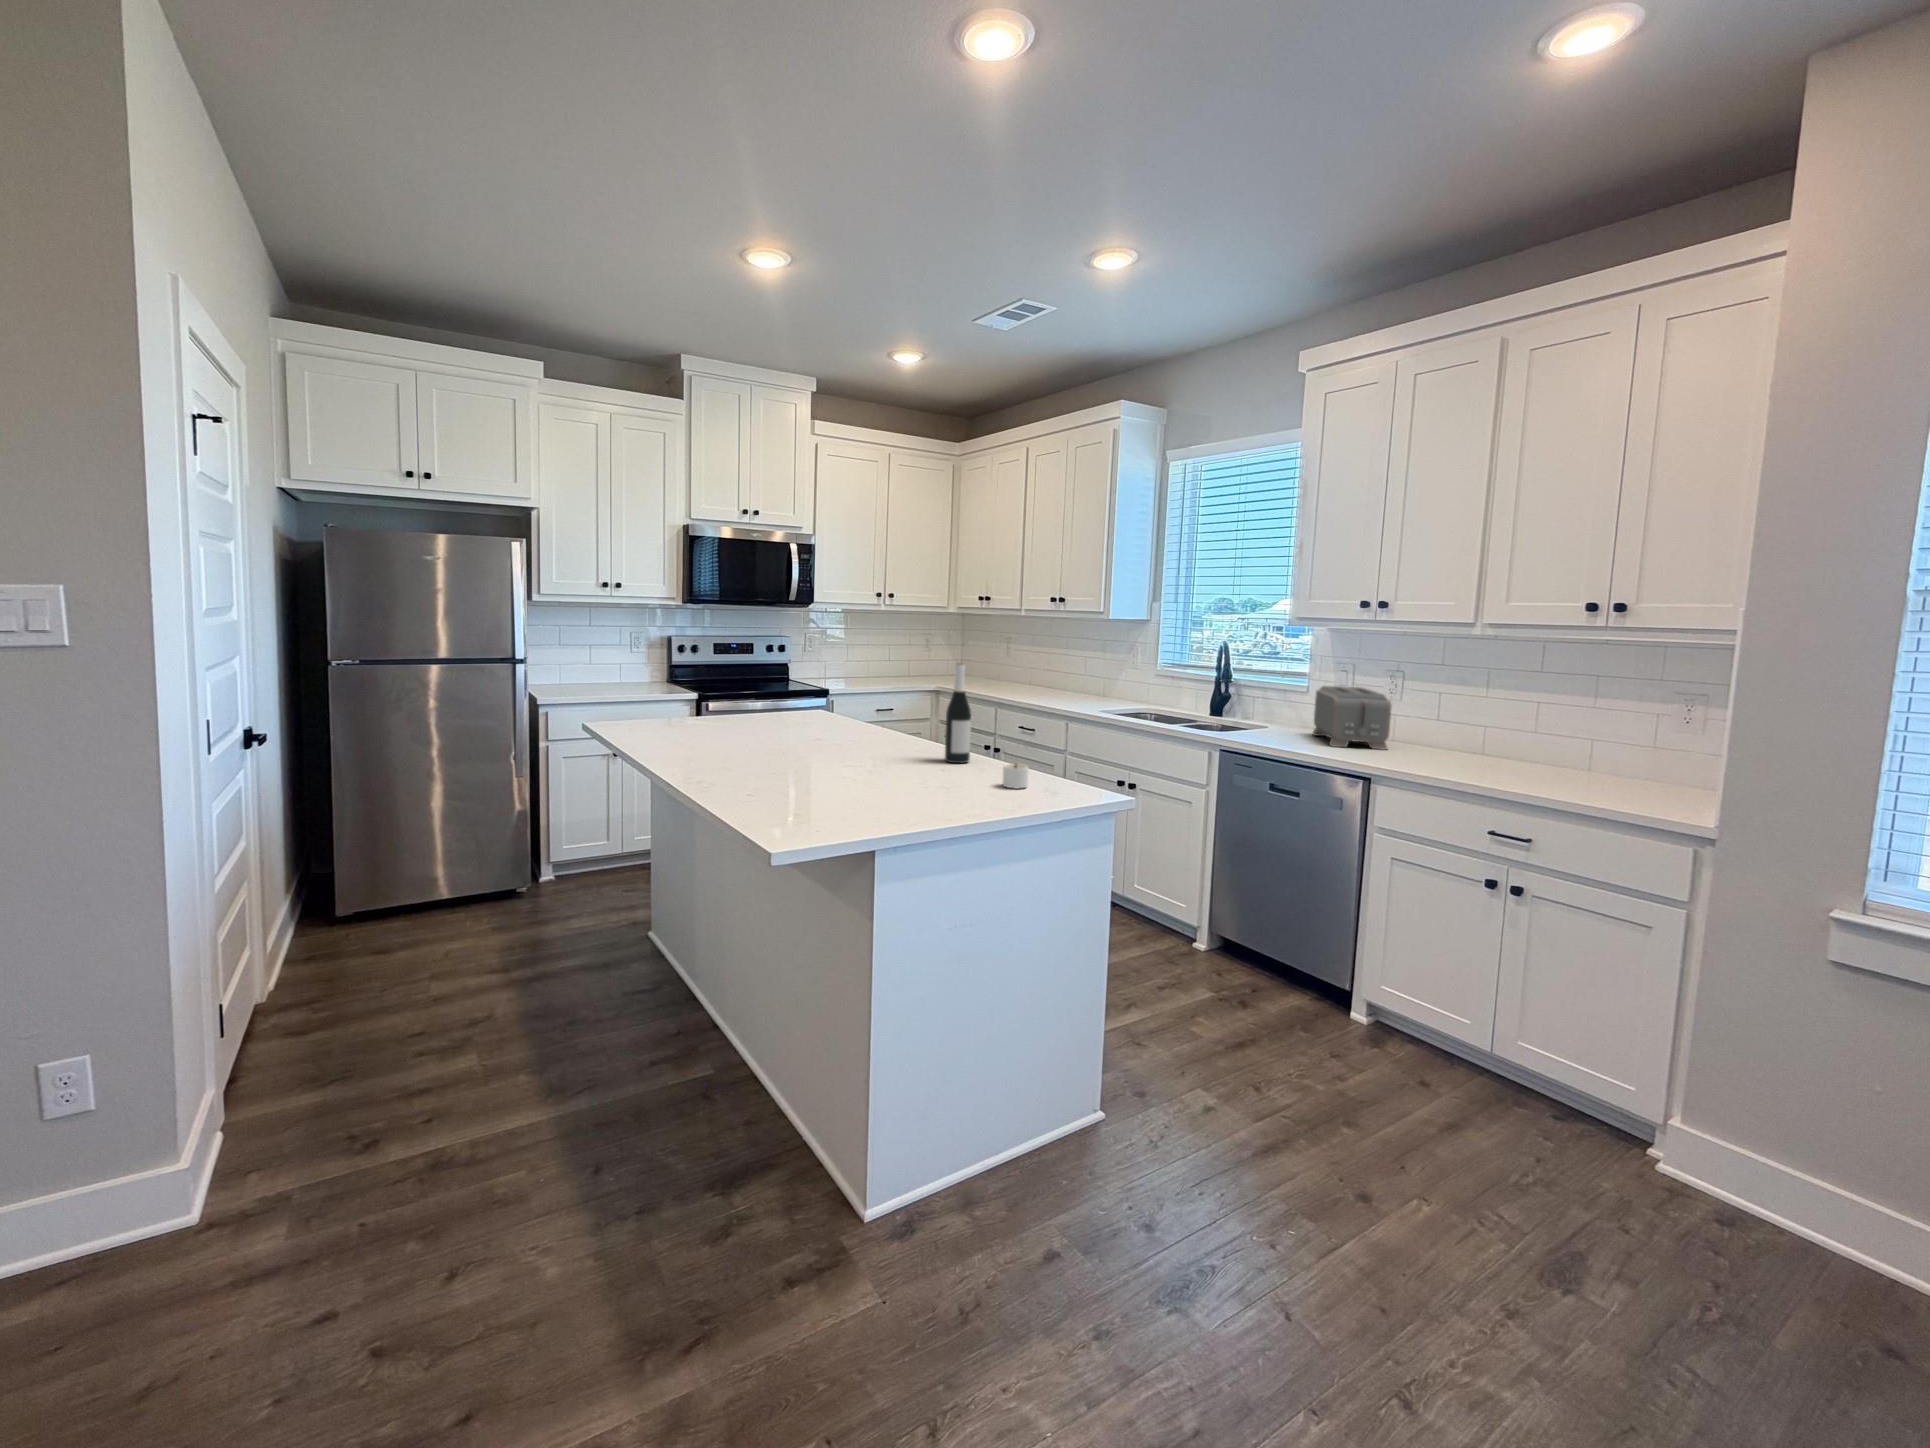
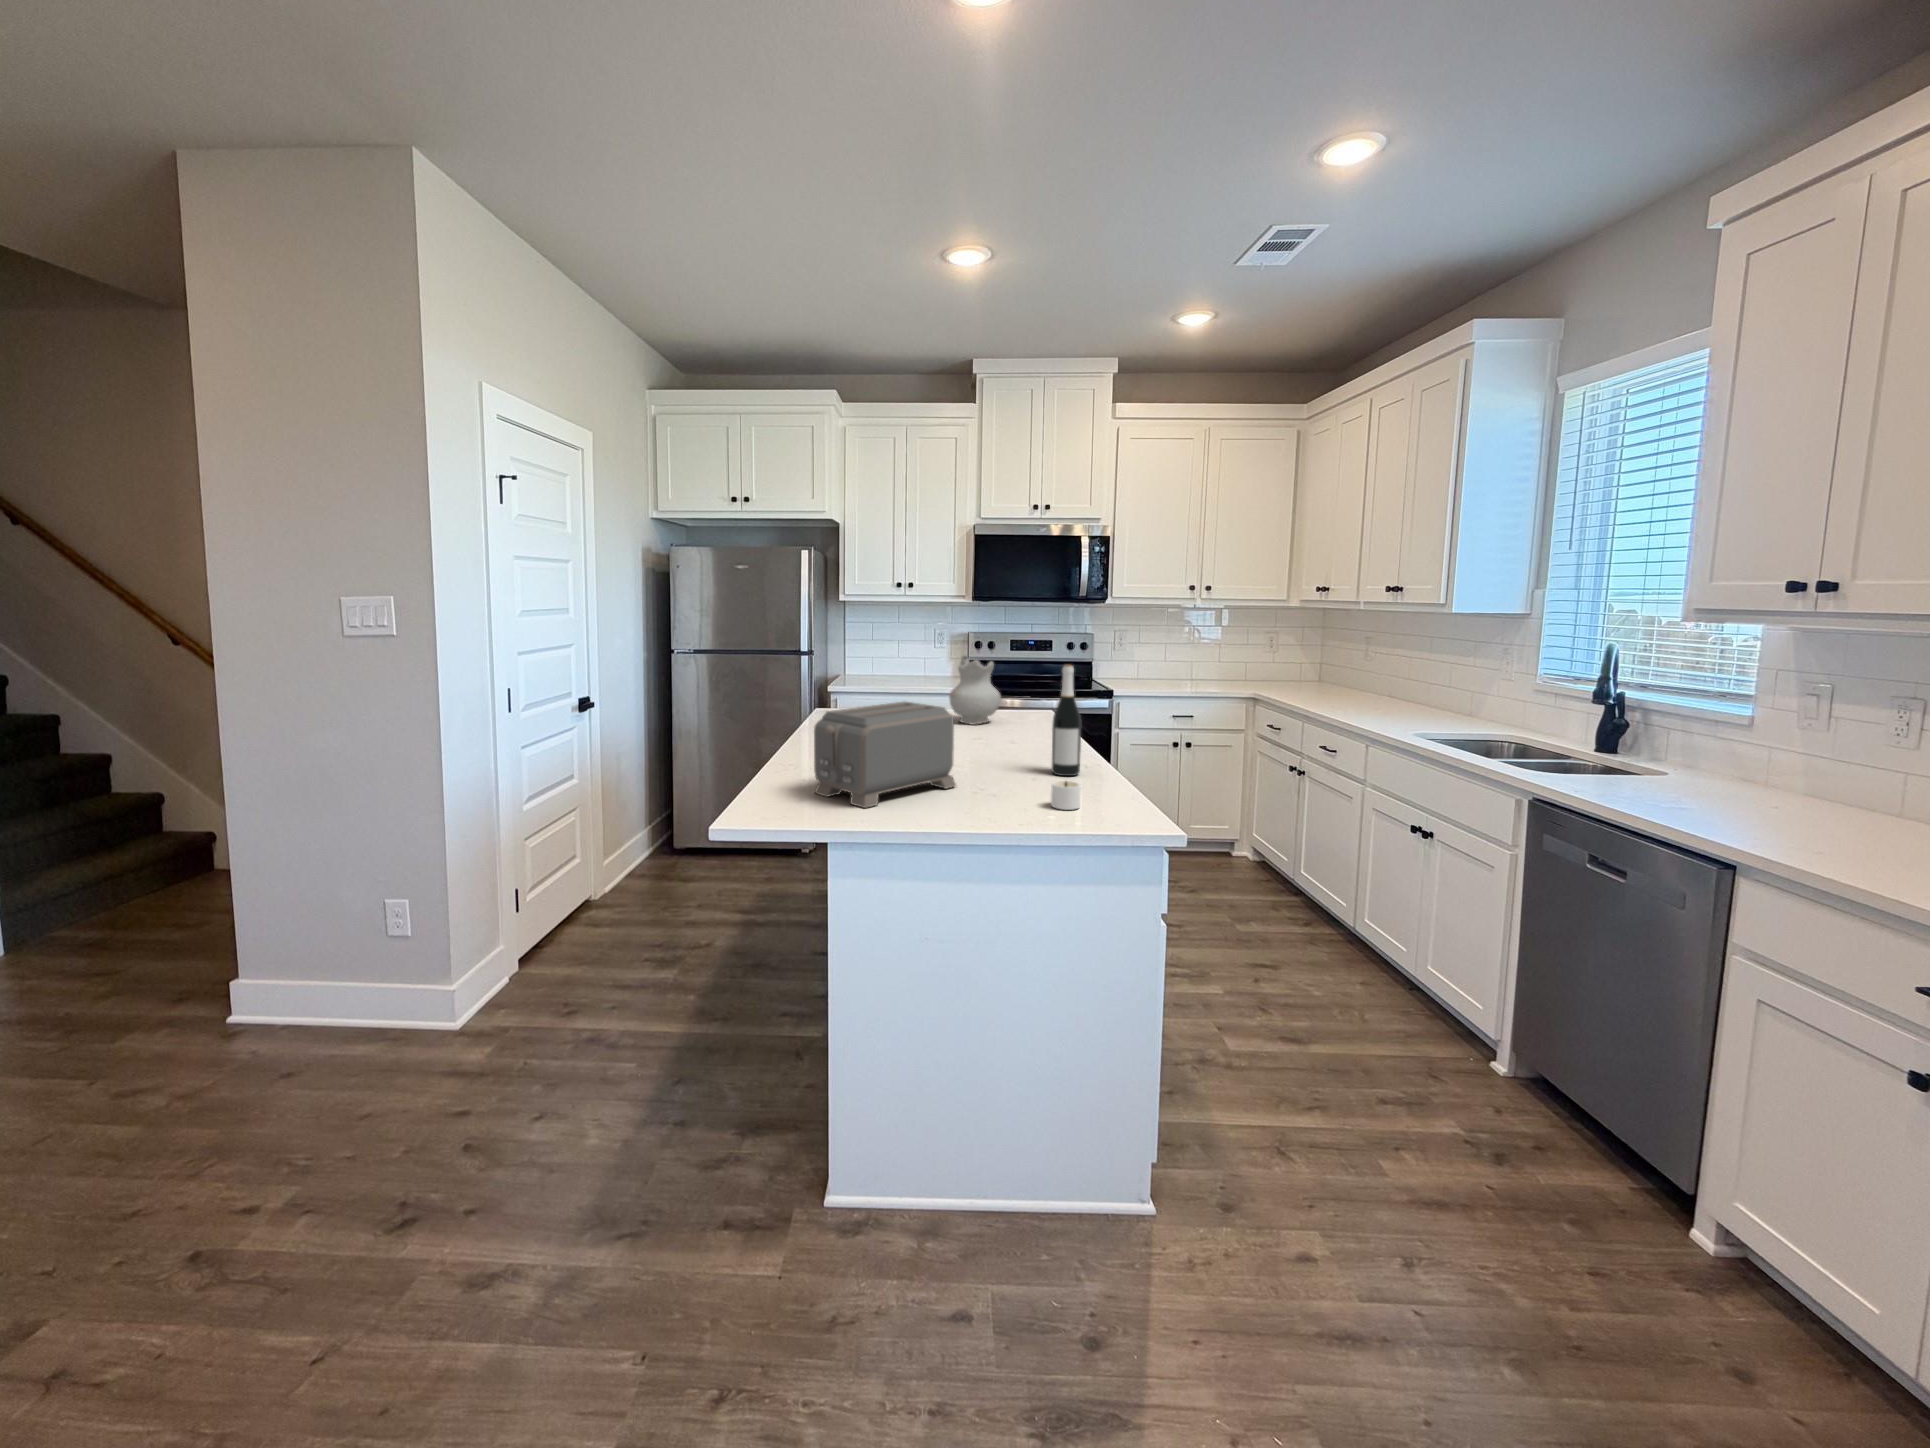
ceramic pitcher: none [758,658,810,727] -> present [949,656,1001,725]
toaster: present [1312,686,1392,750] -> present [814,702,956,808]

